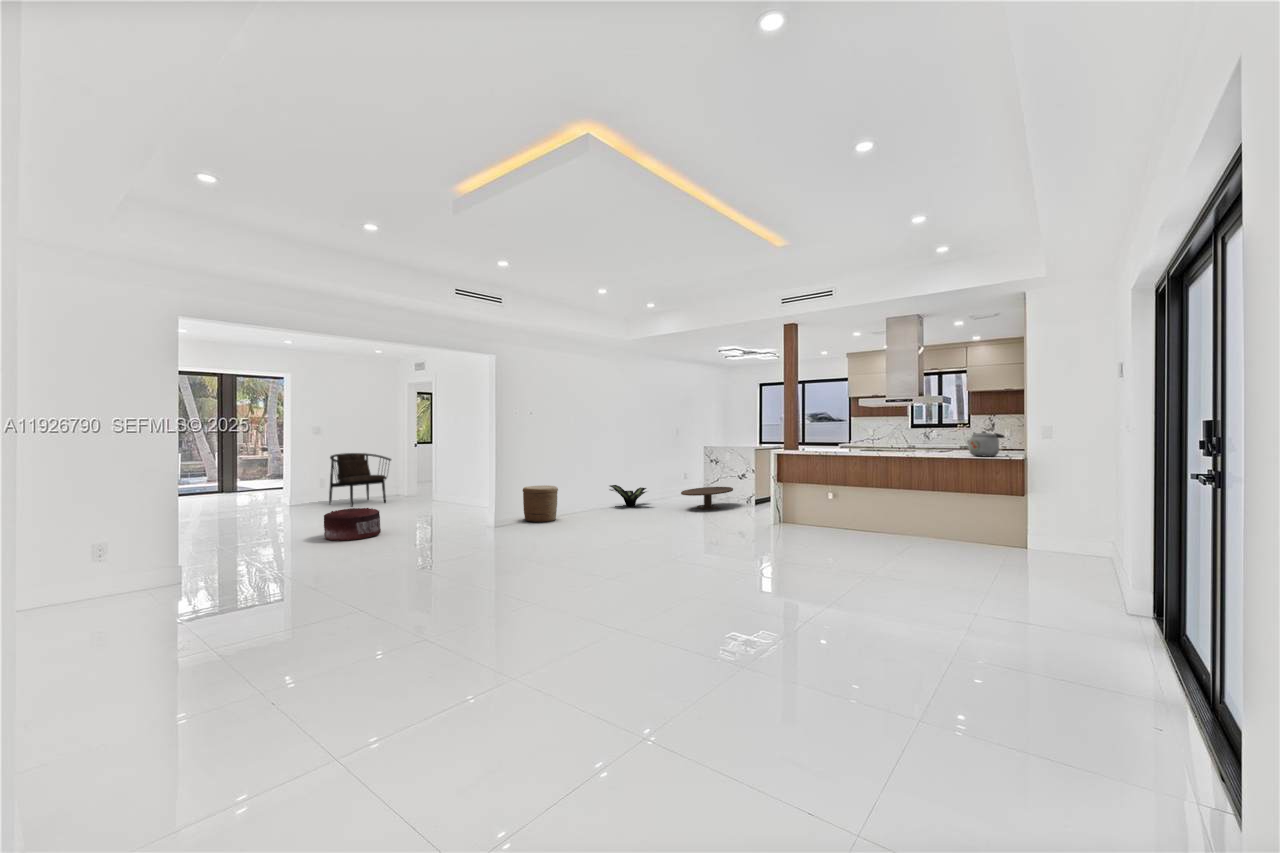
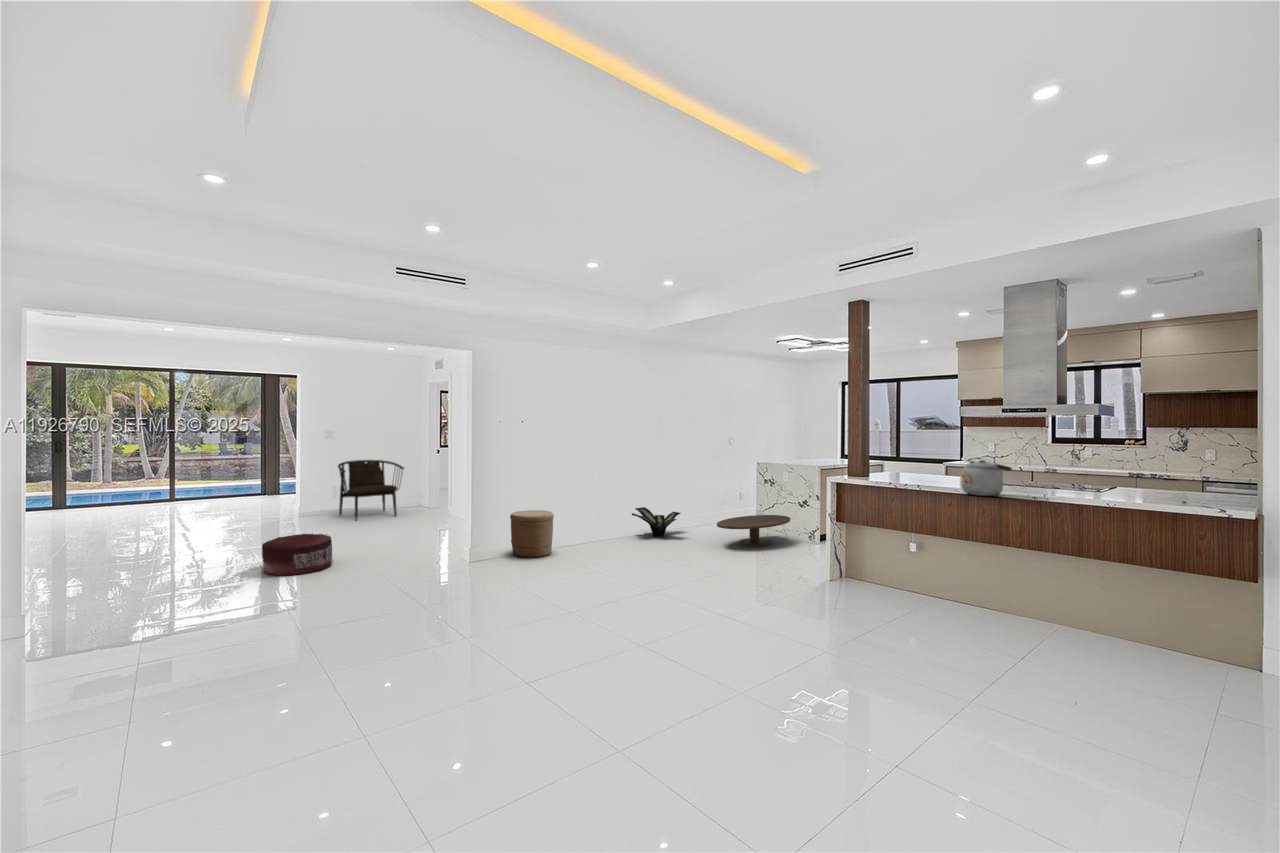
kettle: present [967,431,1004,456] -> present [961,460,1012,496]

